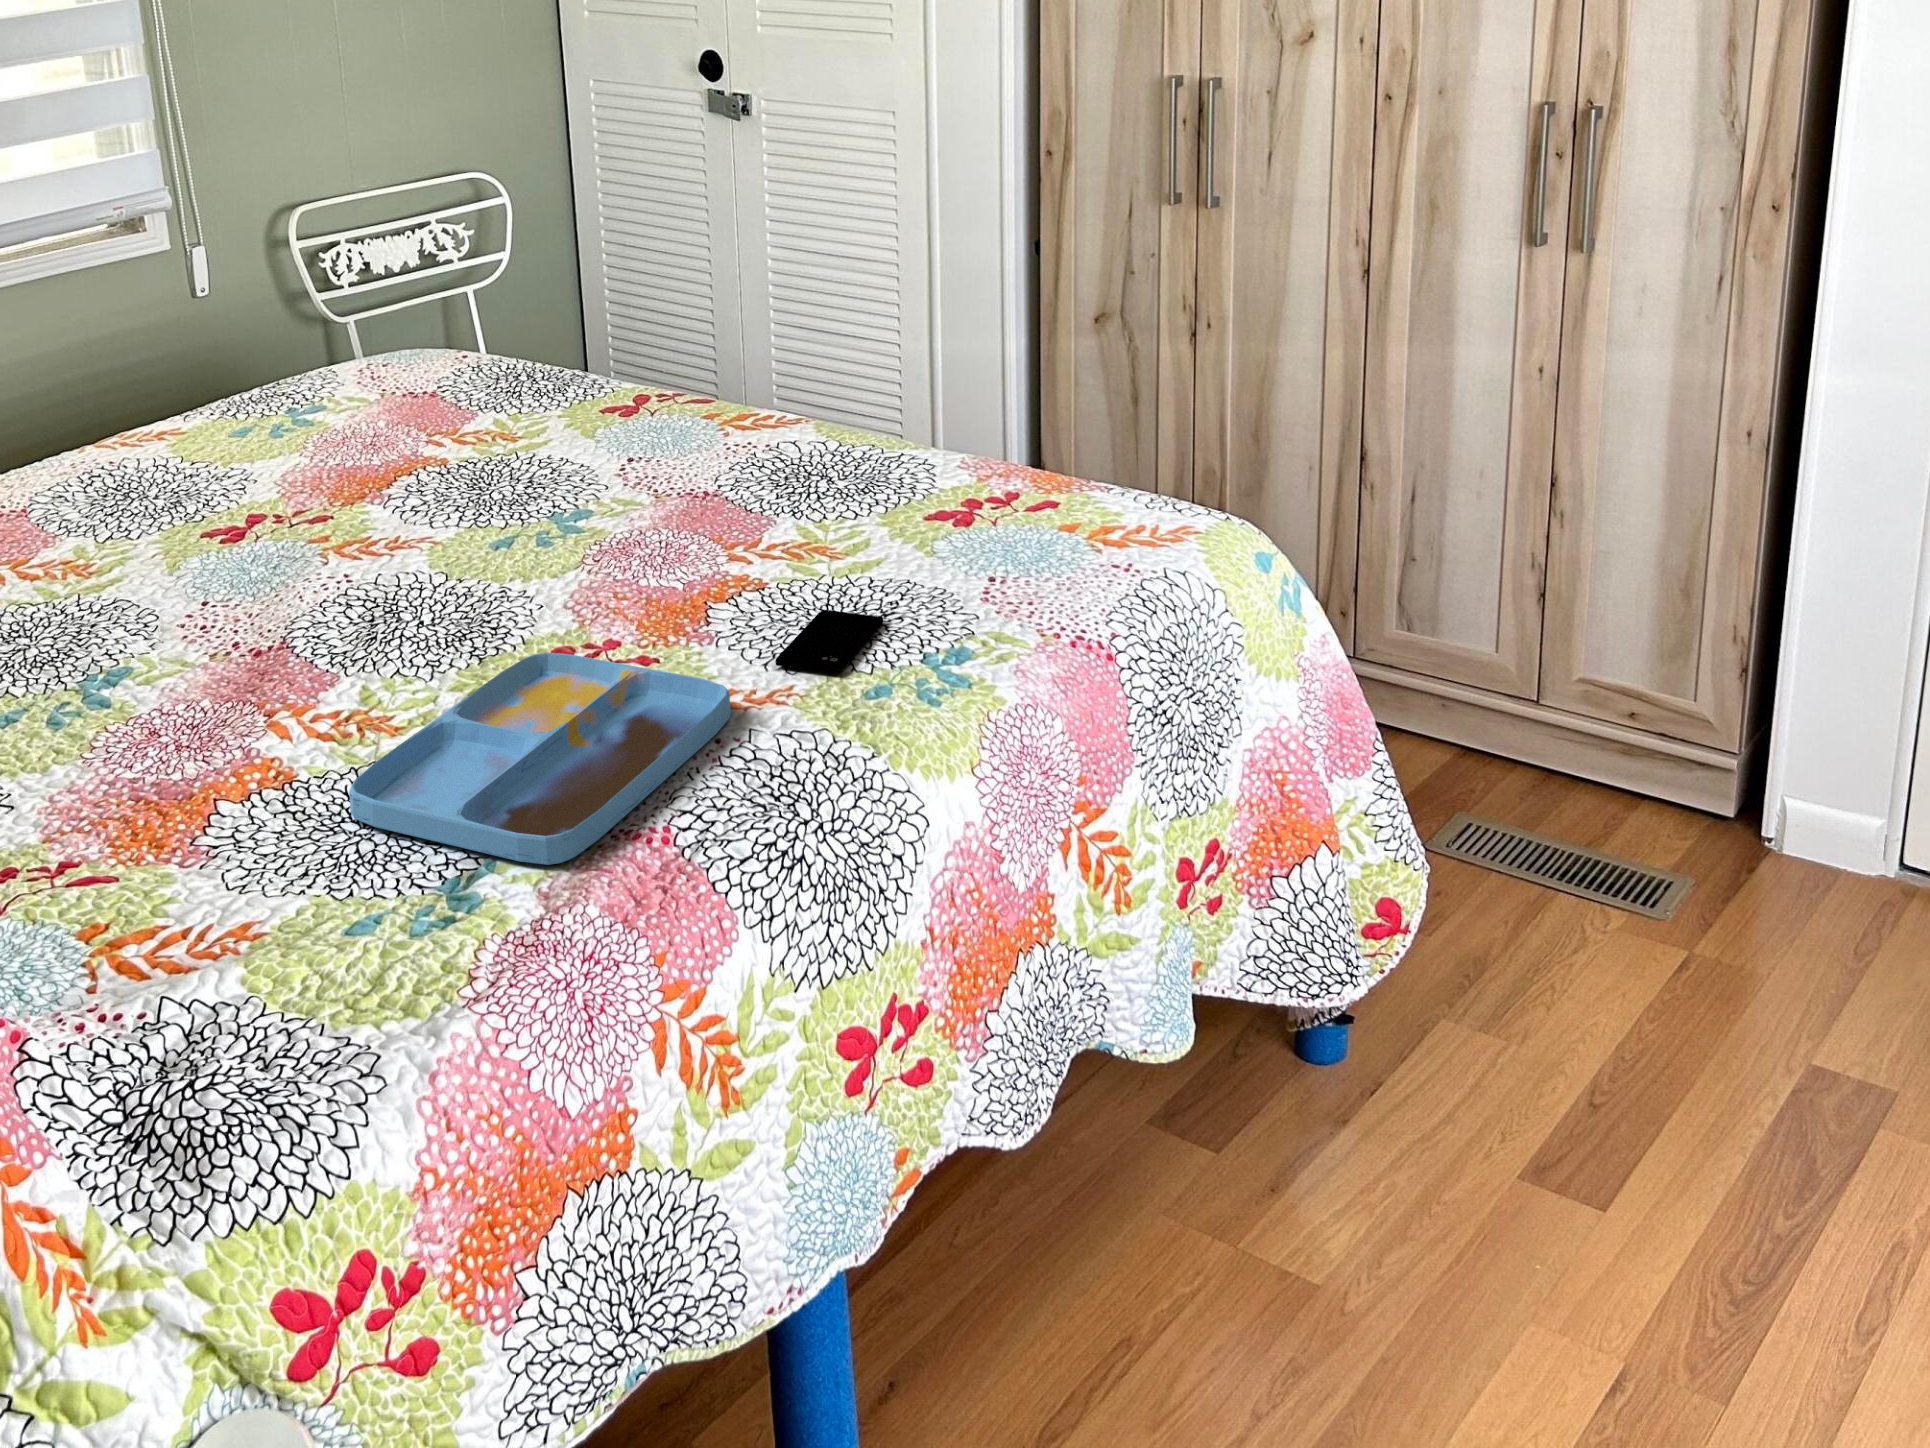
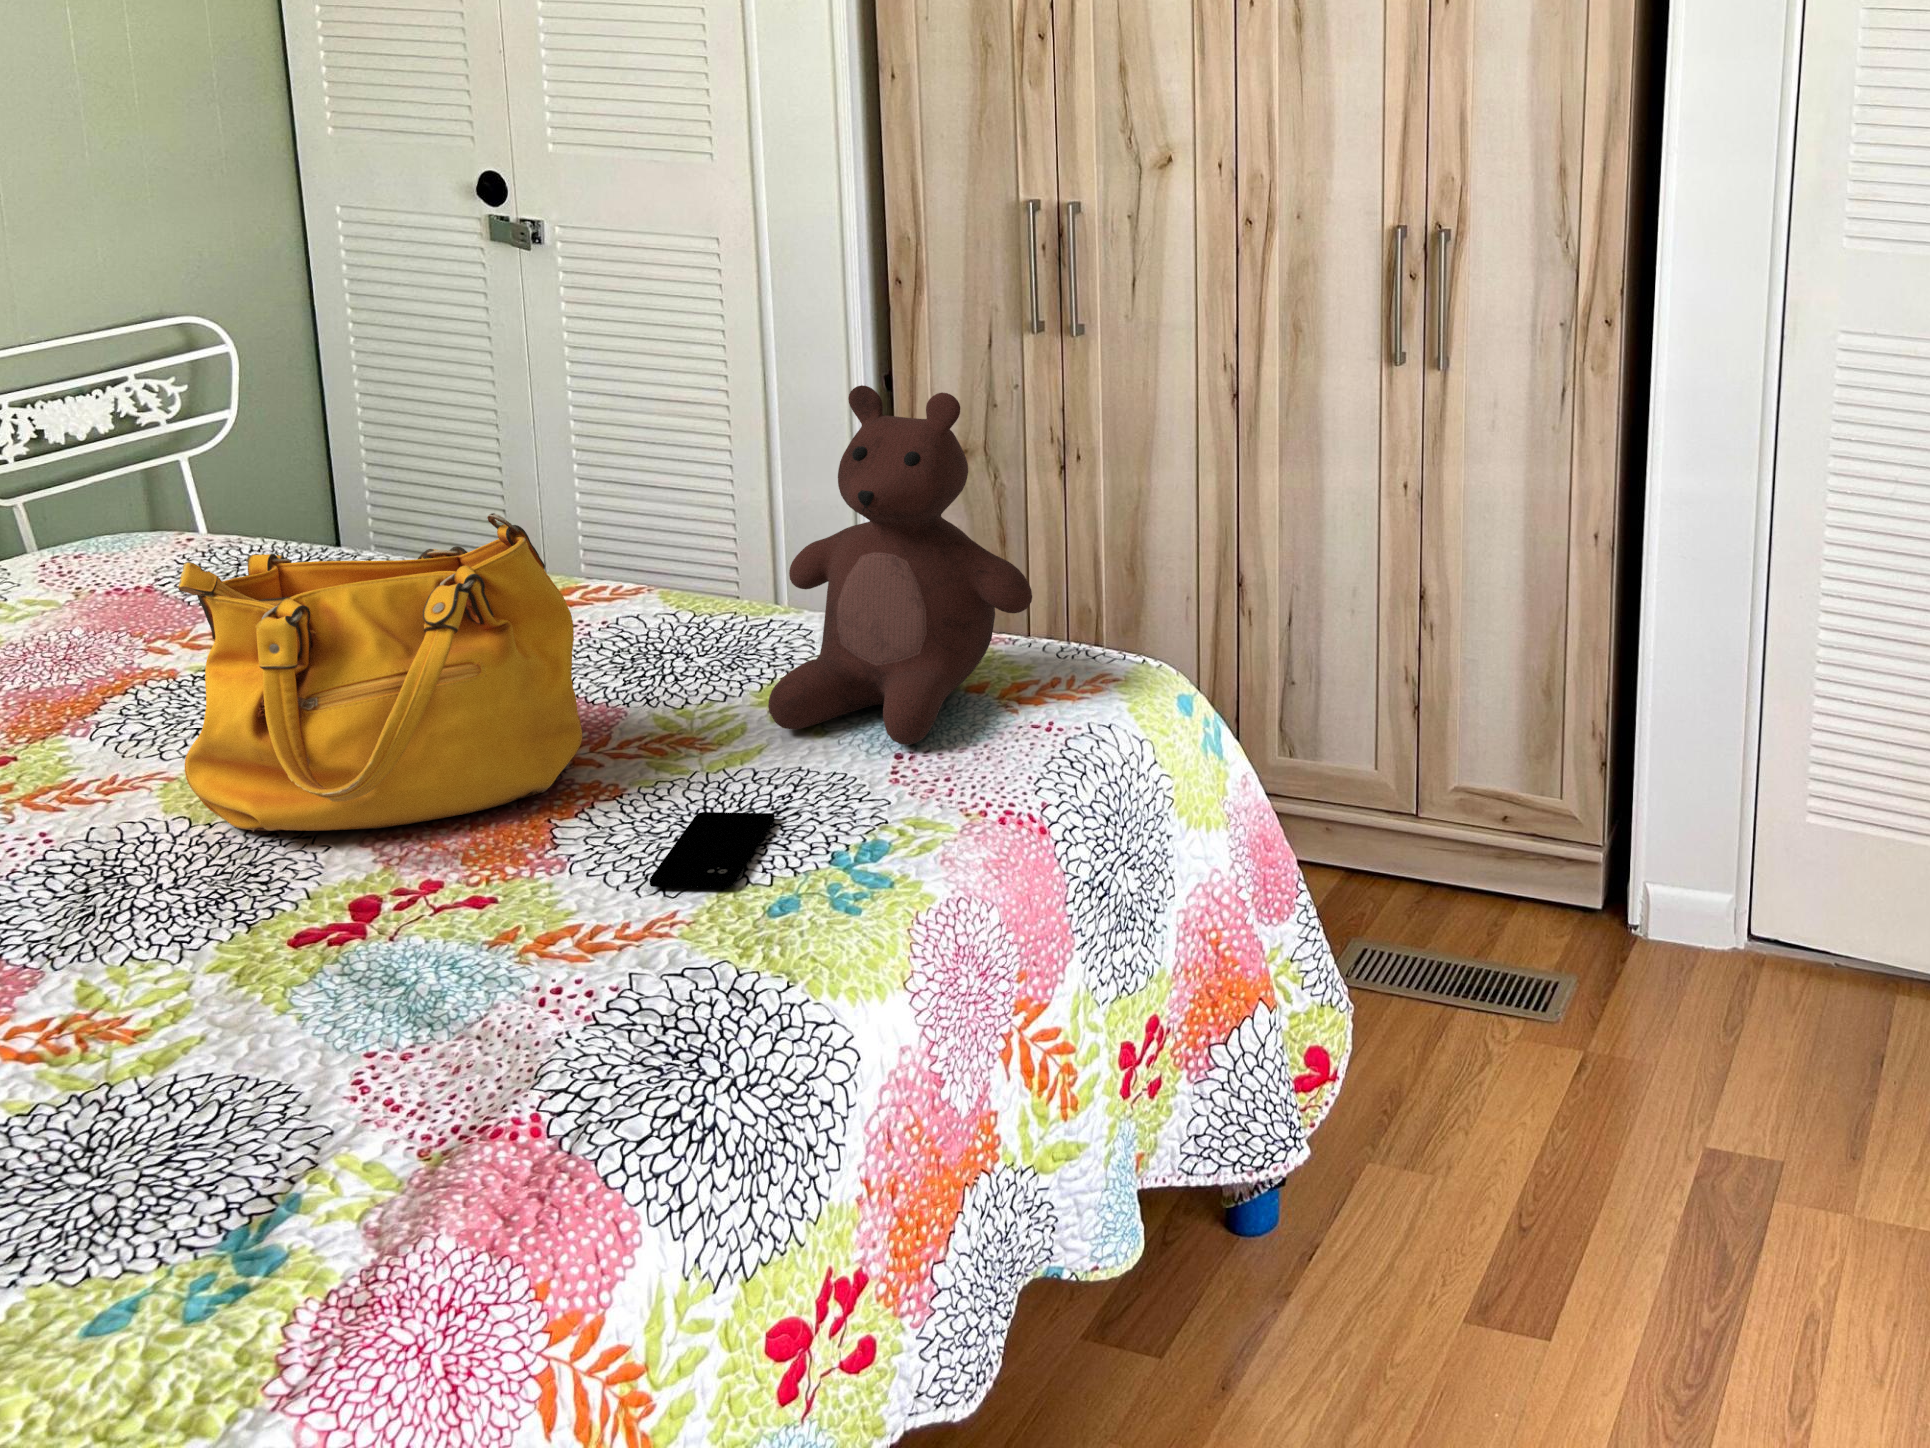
teddy bear: none [890,248,1126,571] -> present [768,385,1032,745]
handbag: none [439,346,737,596] -> present [178,513,582,831]
tray: present [350,653,731,865] -> none [75,905,601,1192]

